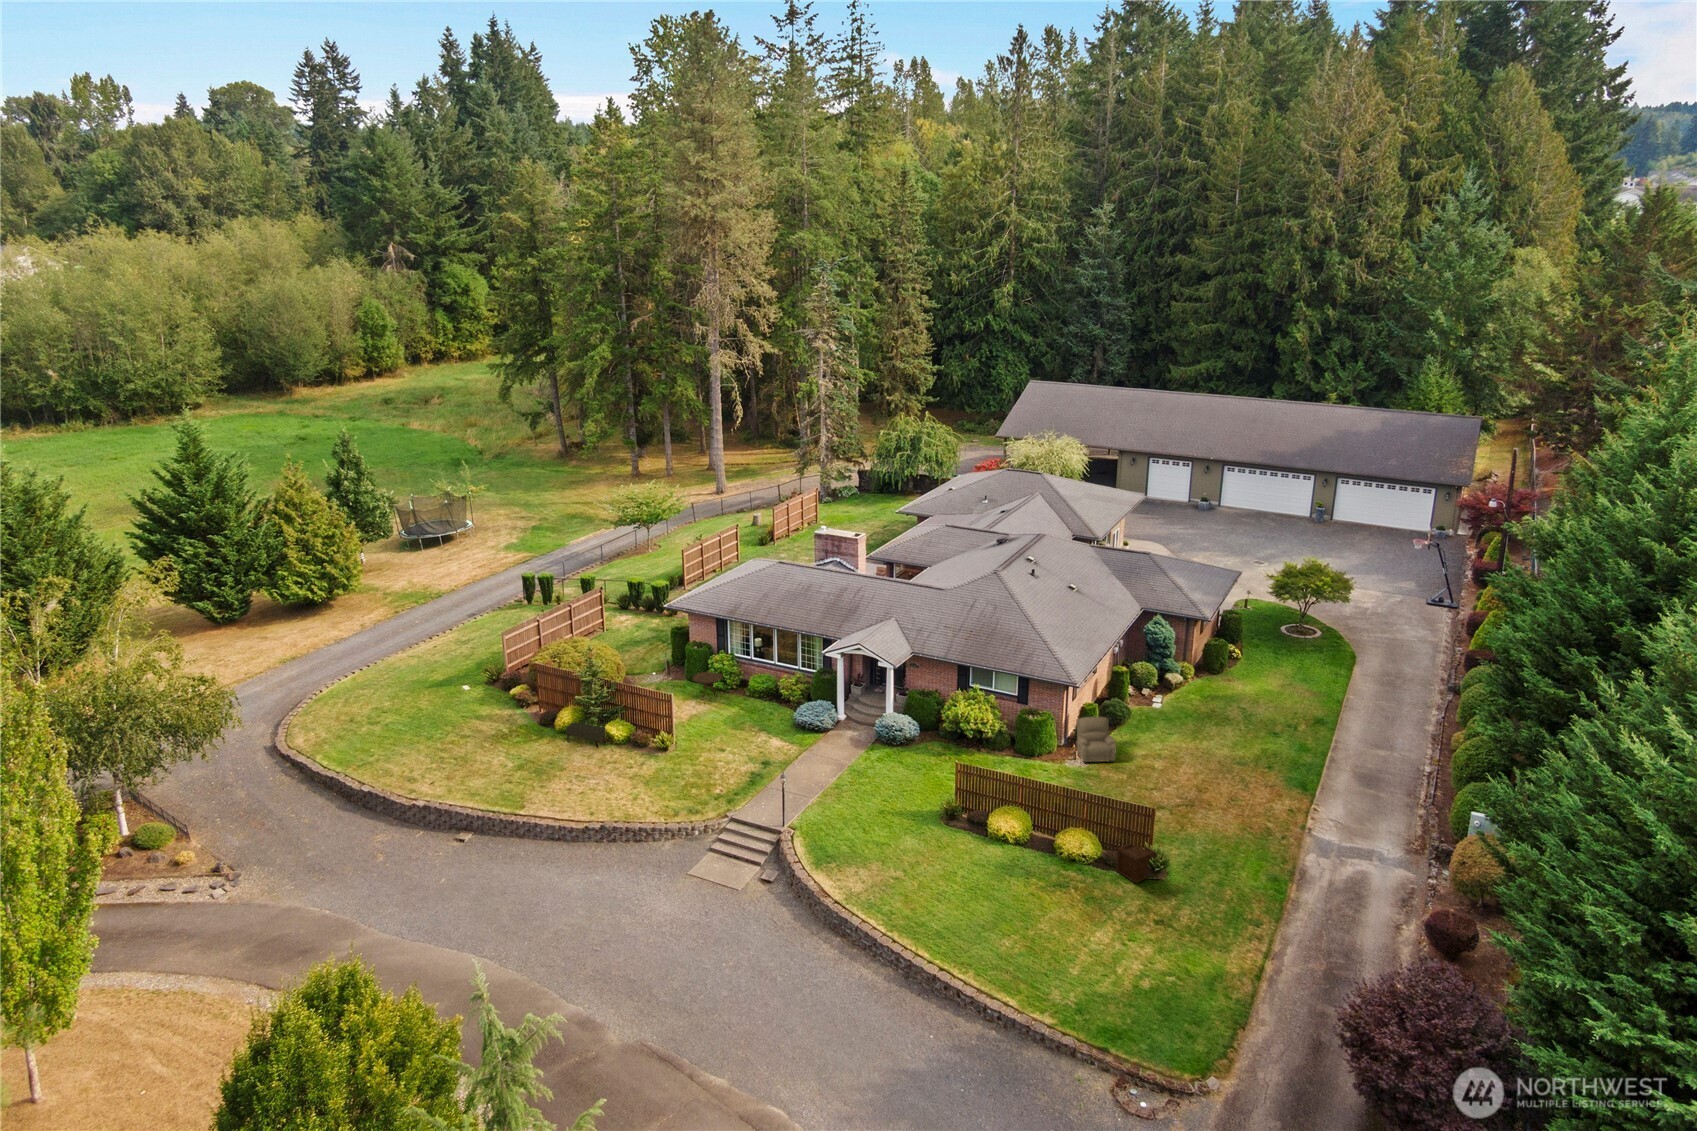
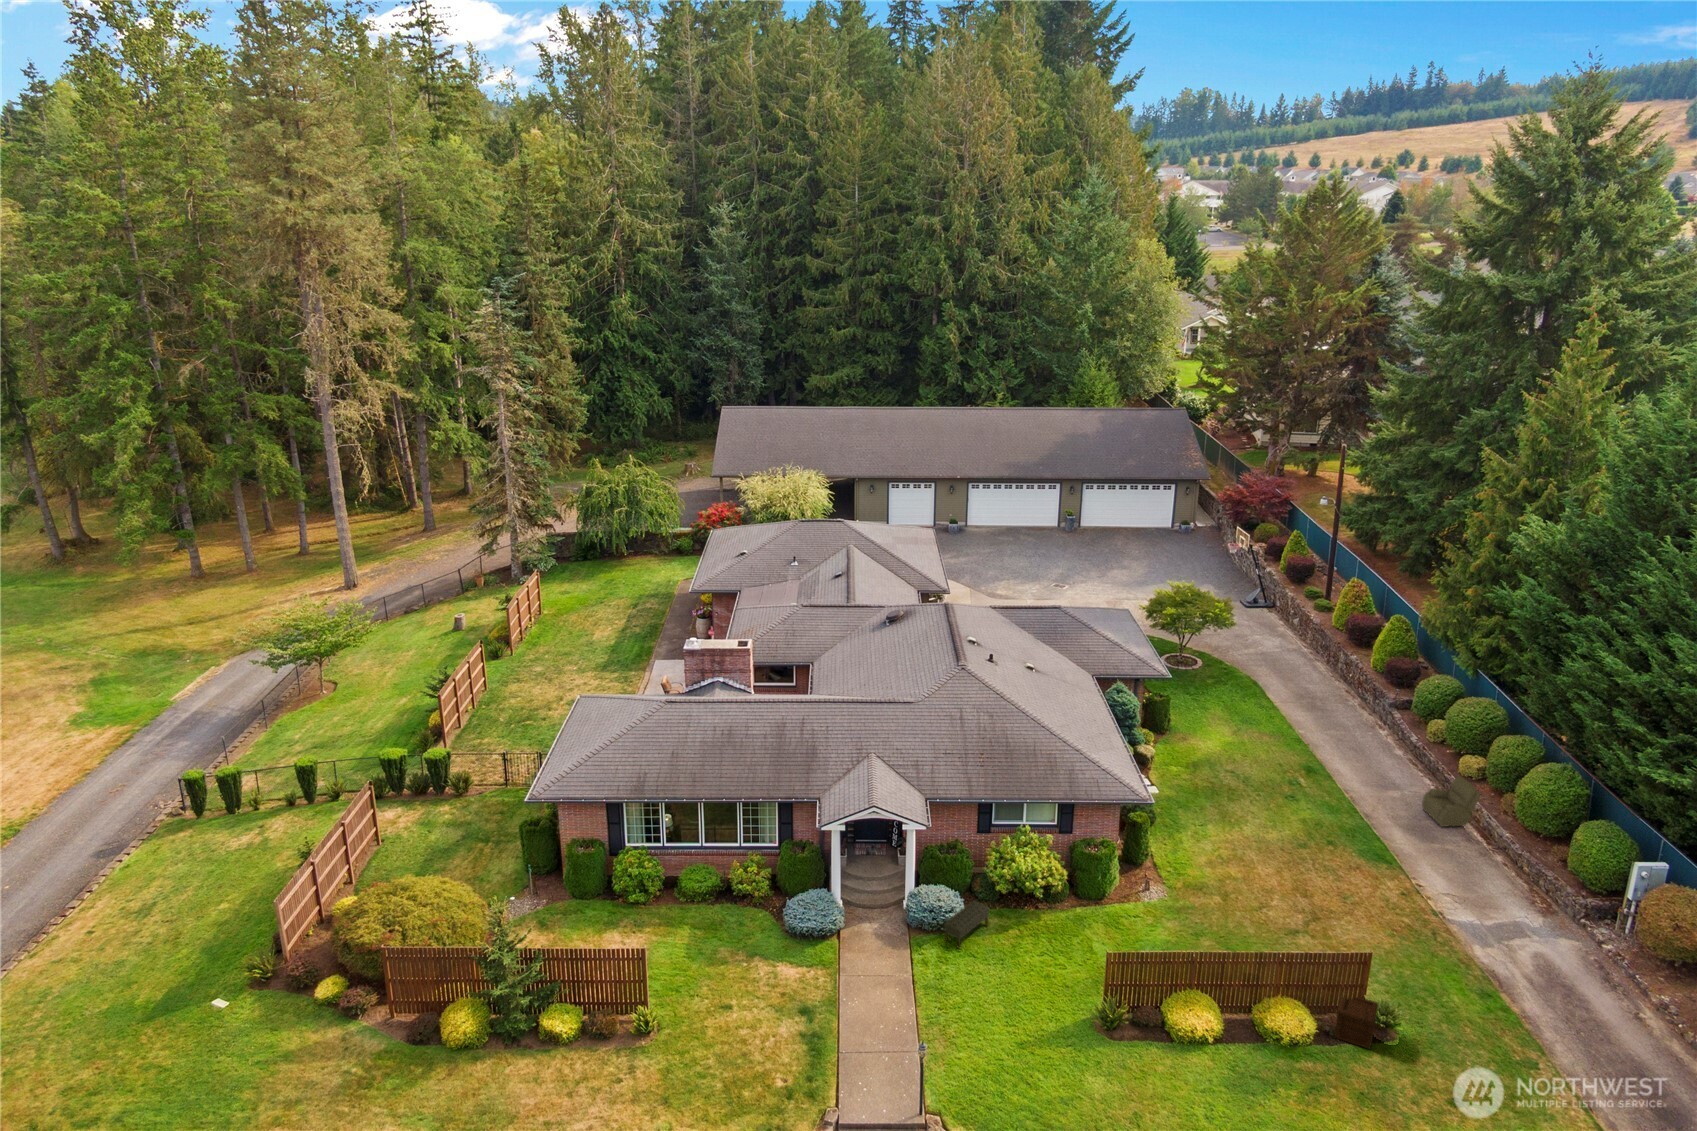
round table: present [693,671,722,698] -> none [605,878,649,925]
chair: present [1076,717,1117,762] -> present [1422,776,1481,827]
bench: present [566,722,605,747] -> present [944,901,989,948]

